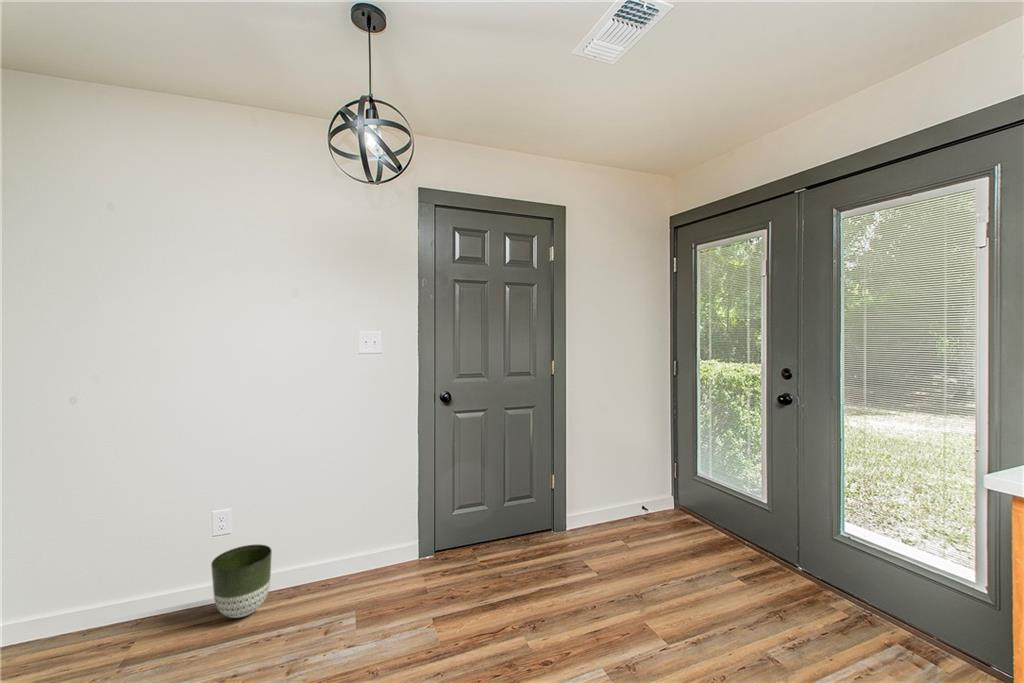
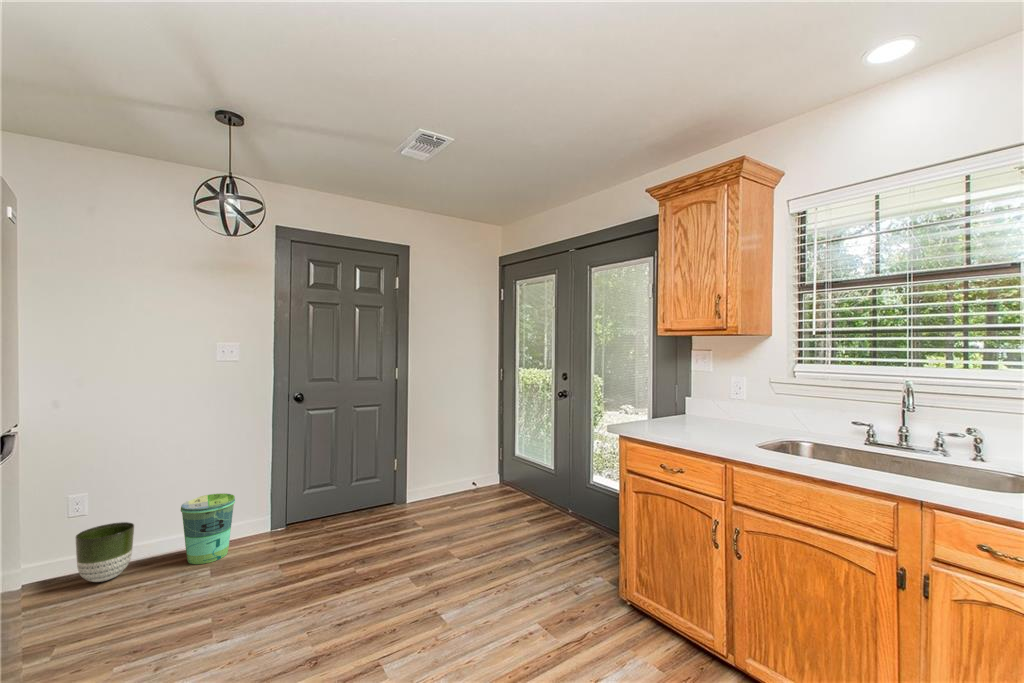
trash can: none [320,513,377,602] -> present [181,493,235,564]

